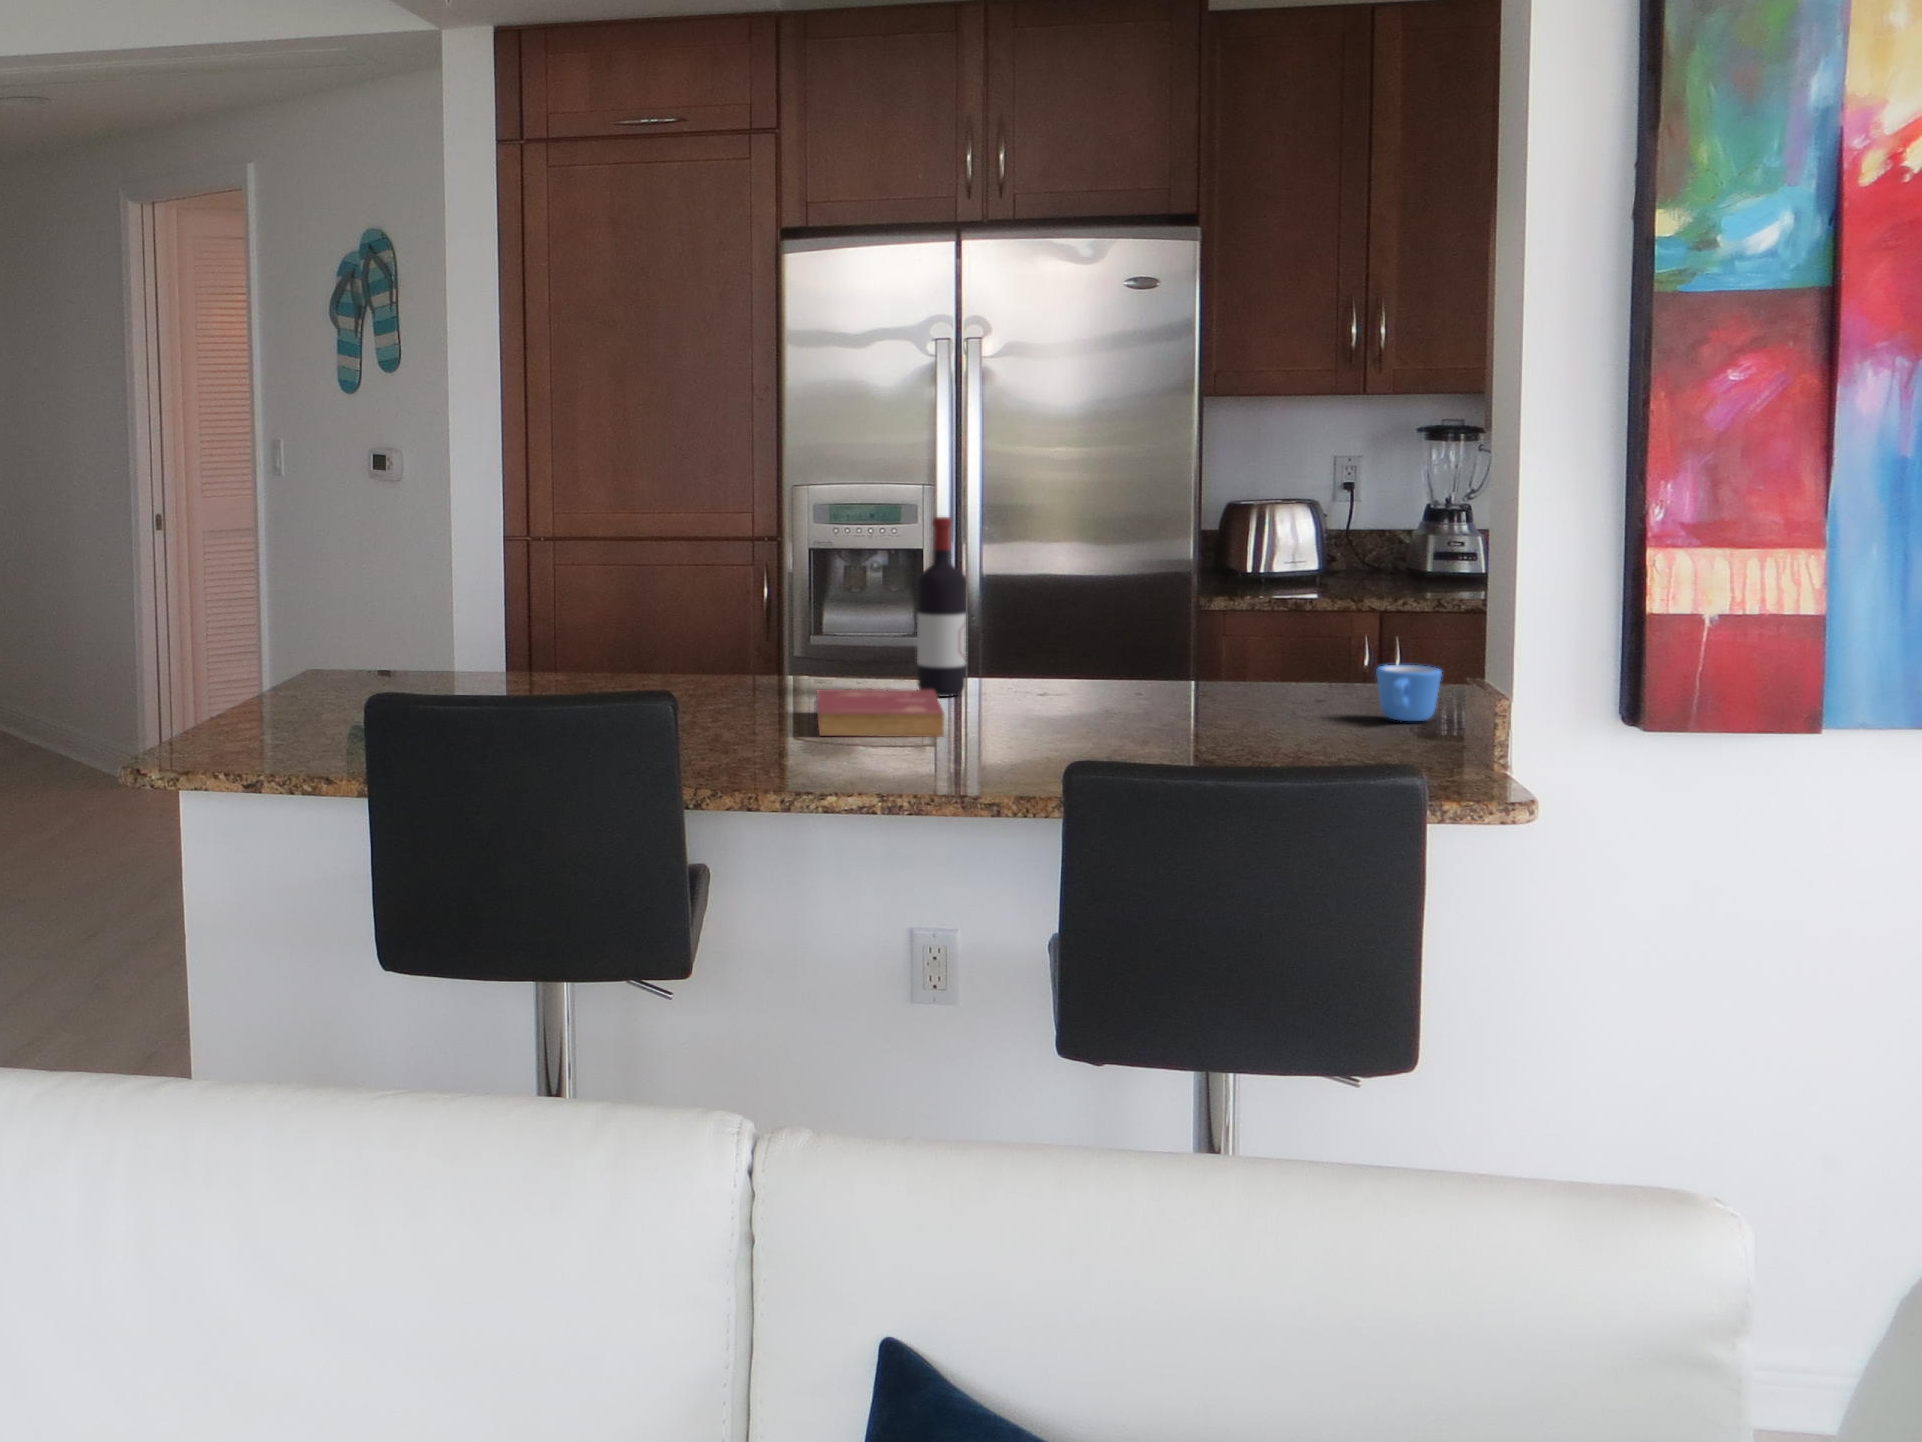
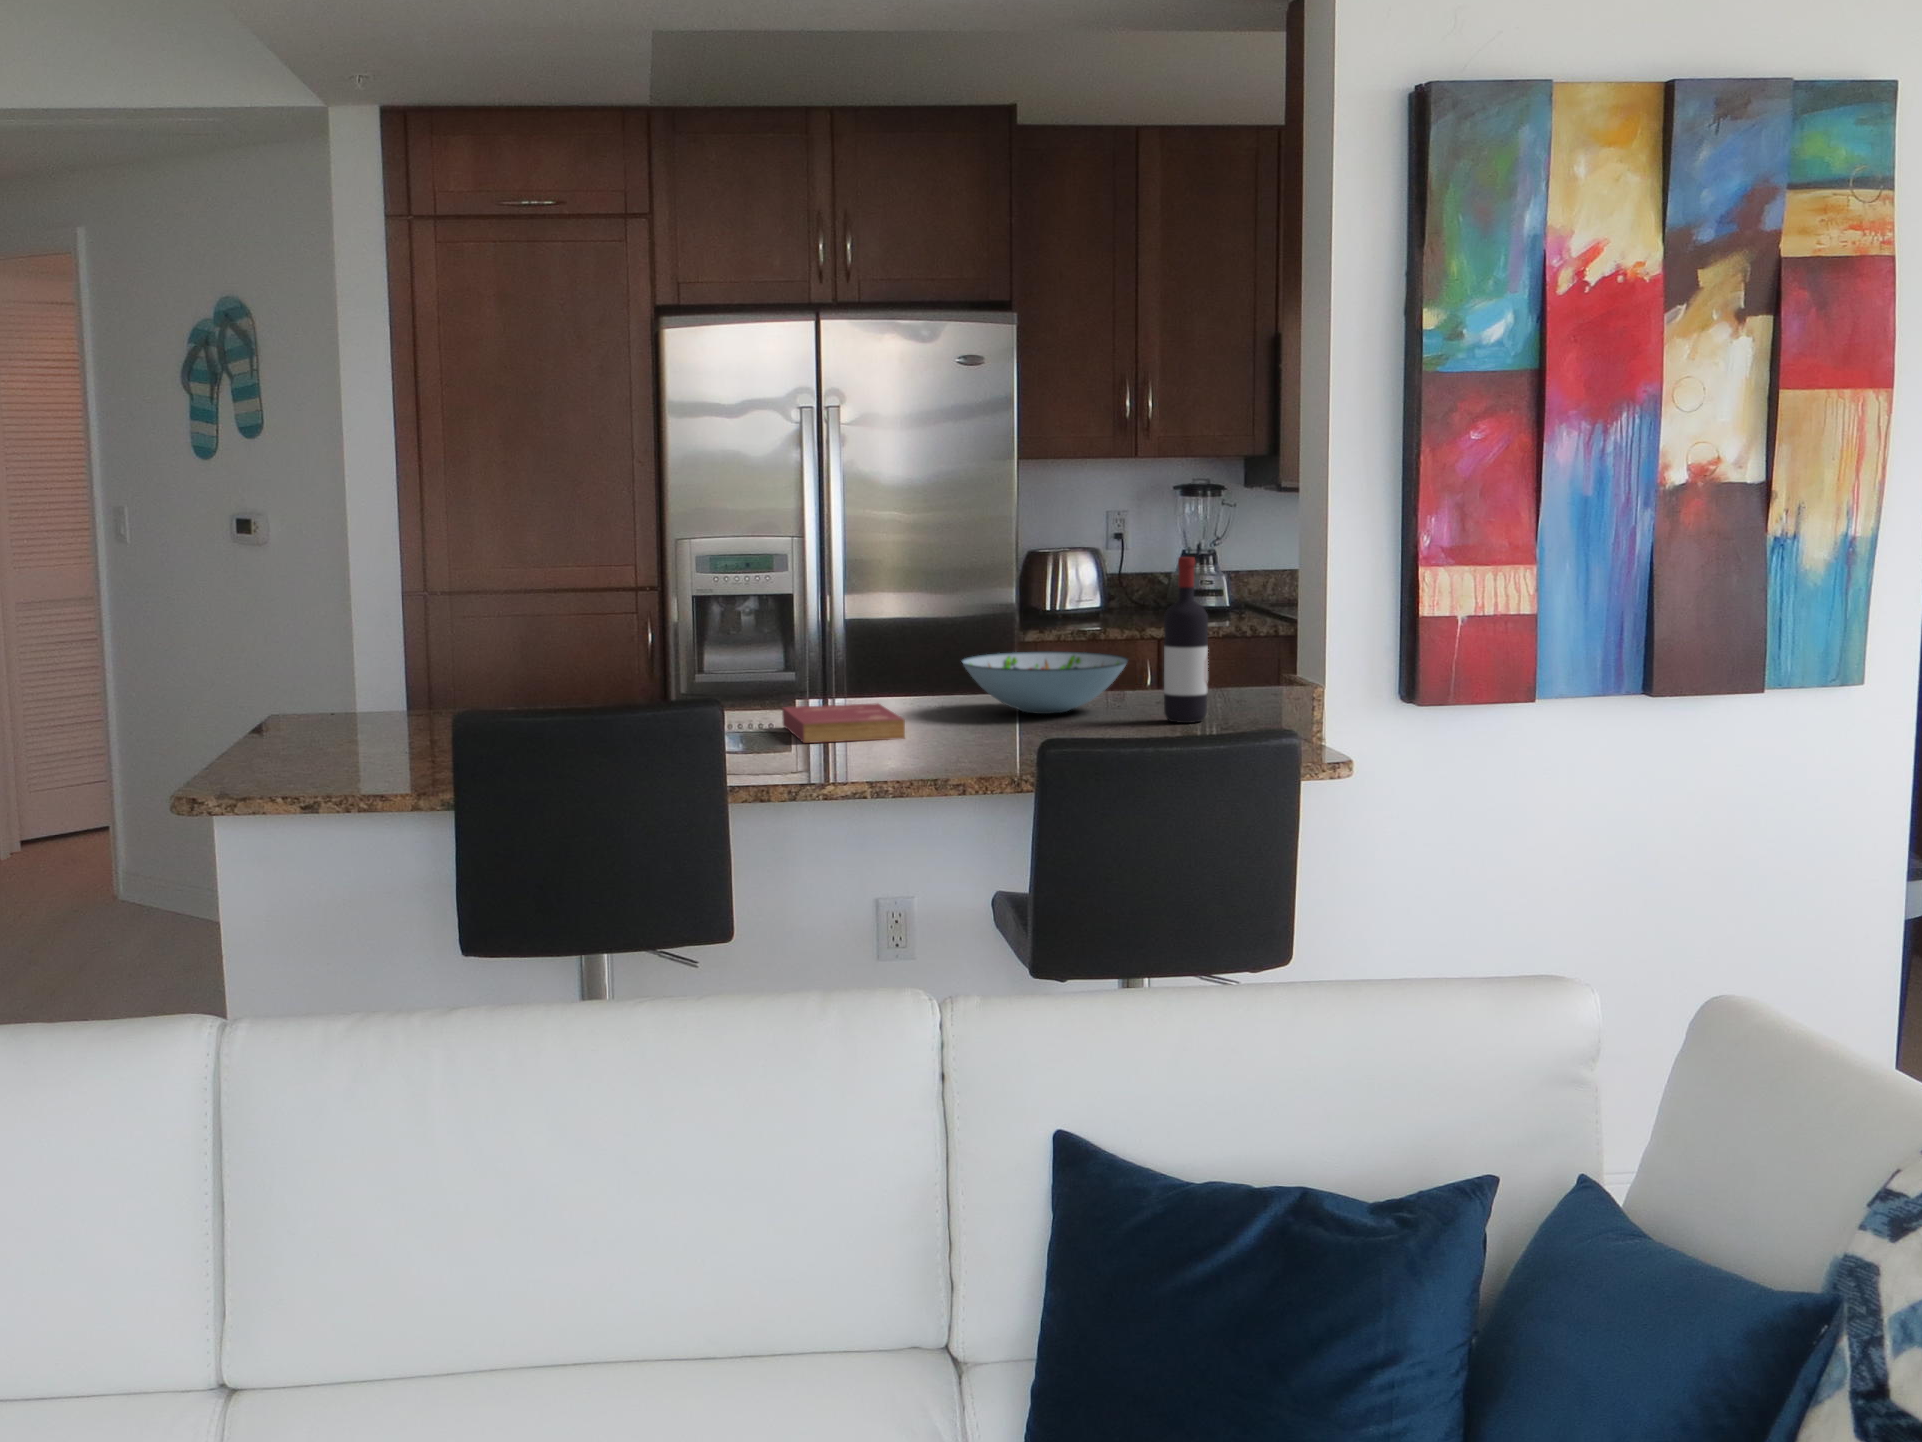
wine bottle: present [917,517,966,697] -> present [1164,557,1208,723]
decorative bowl: none [1042,634,1257,712] -> present [962,652,1128,714]
mug: present [1376,665,1442,721] -> none [1219,666,1266,710]

